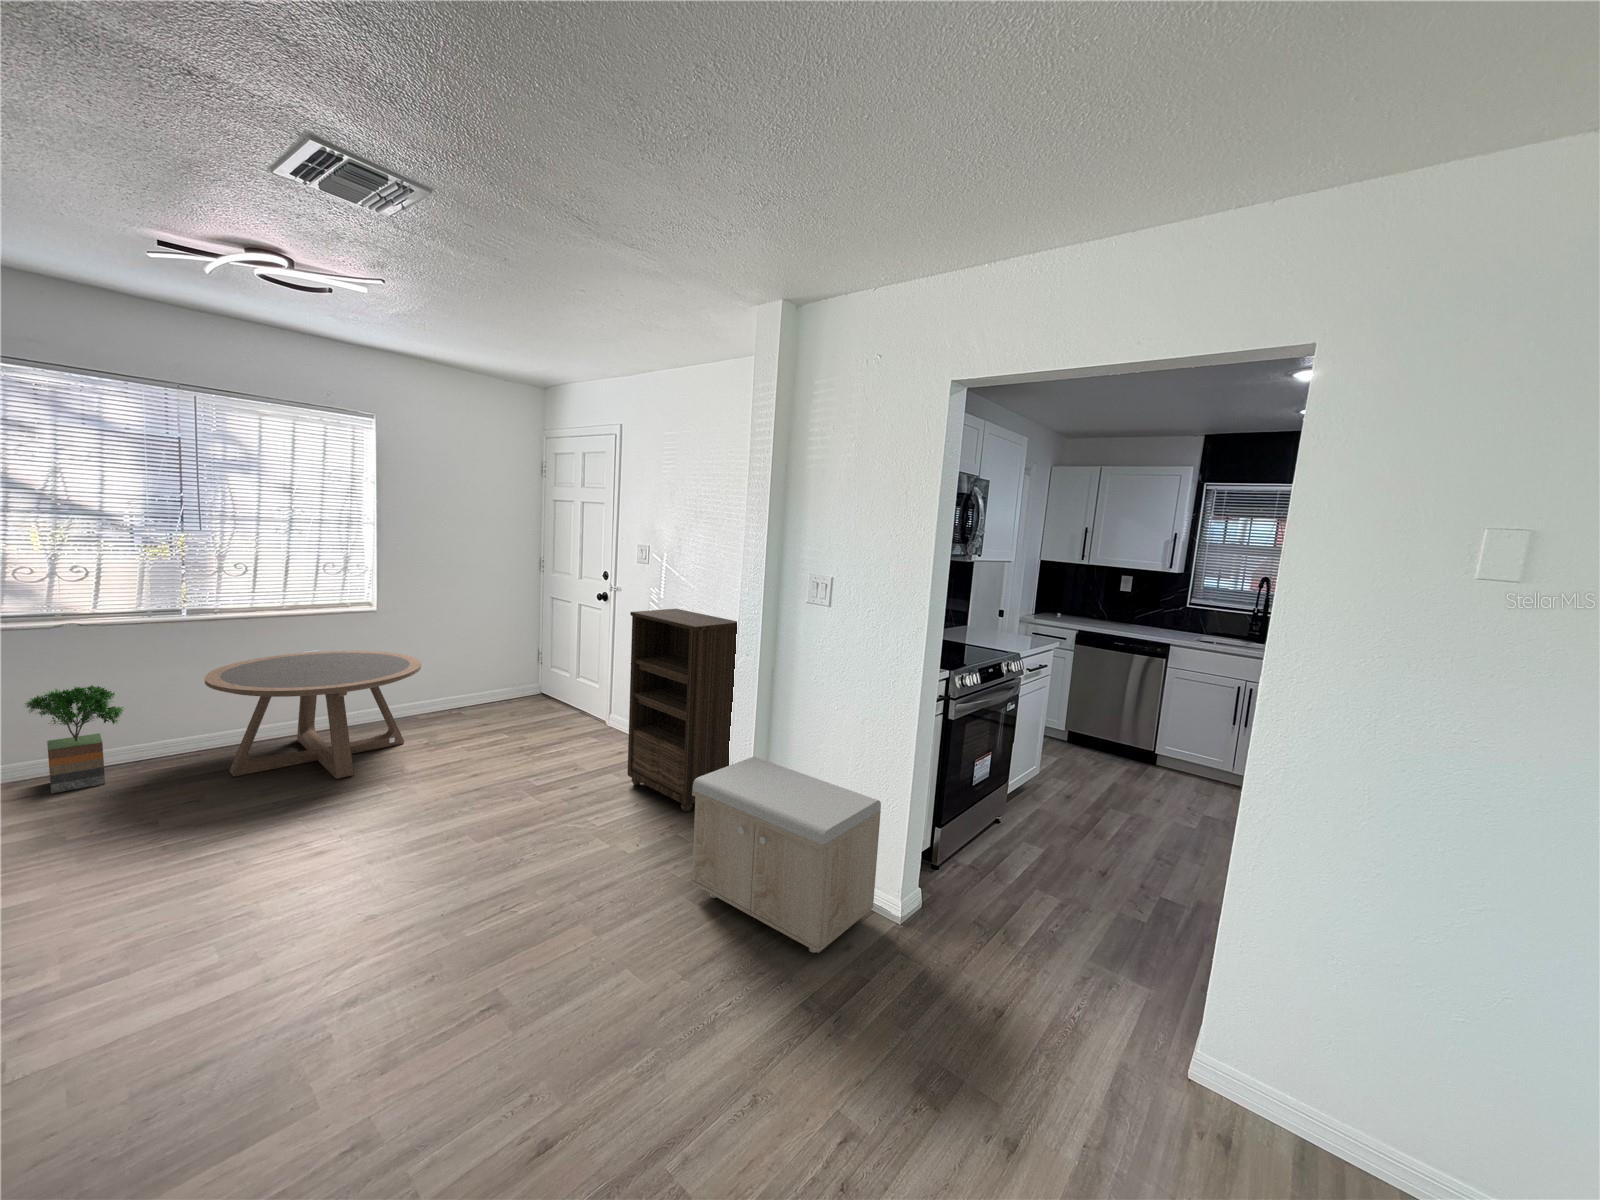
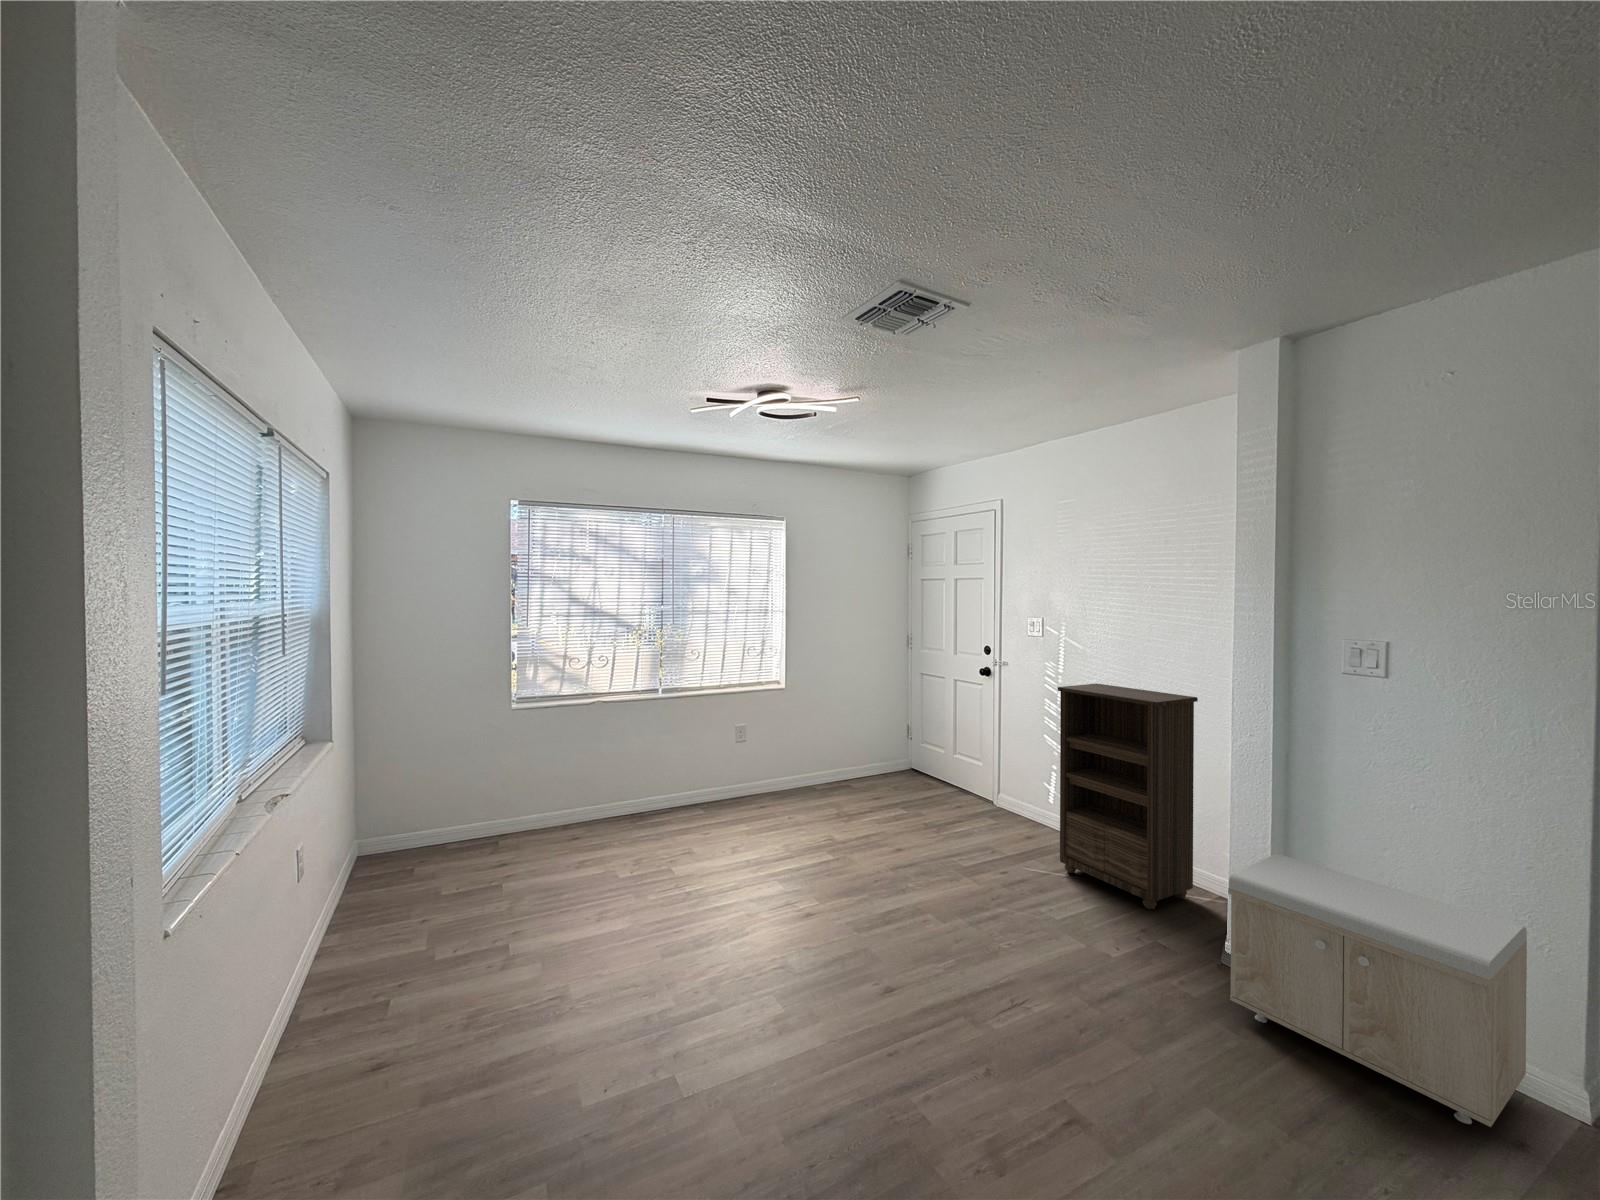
coffee table: present [205,651,421,779] -> none [685,724,838,842]
potted tree: present [25,685,123,793] -> none [576,749,634,837]

